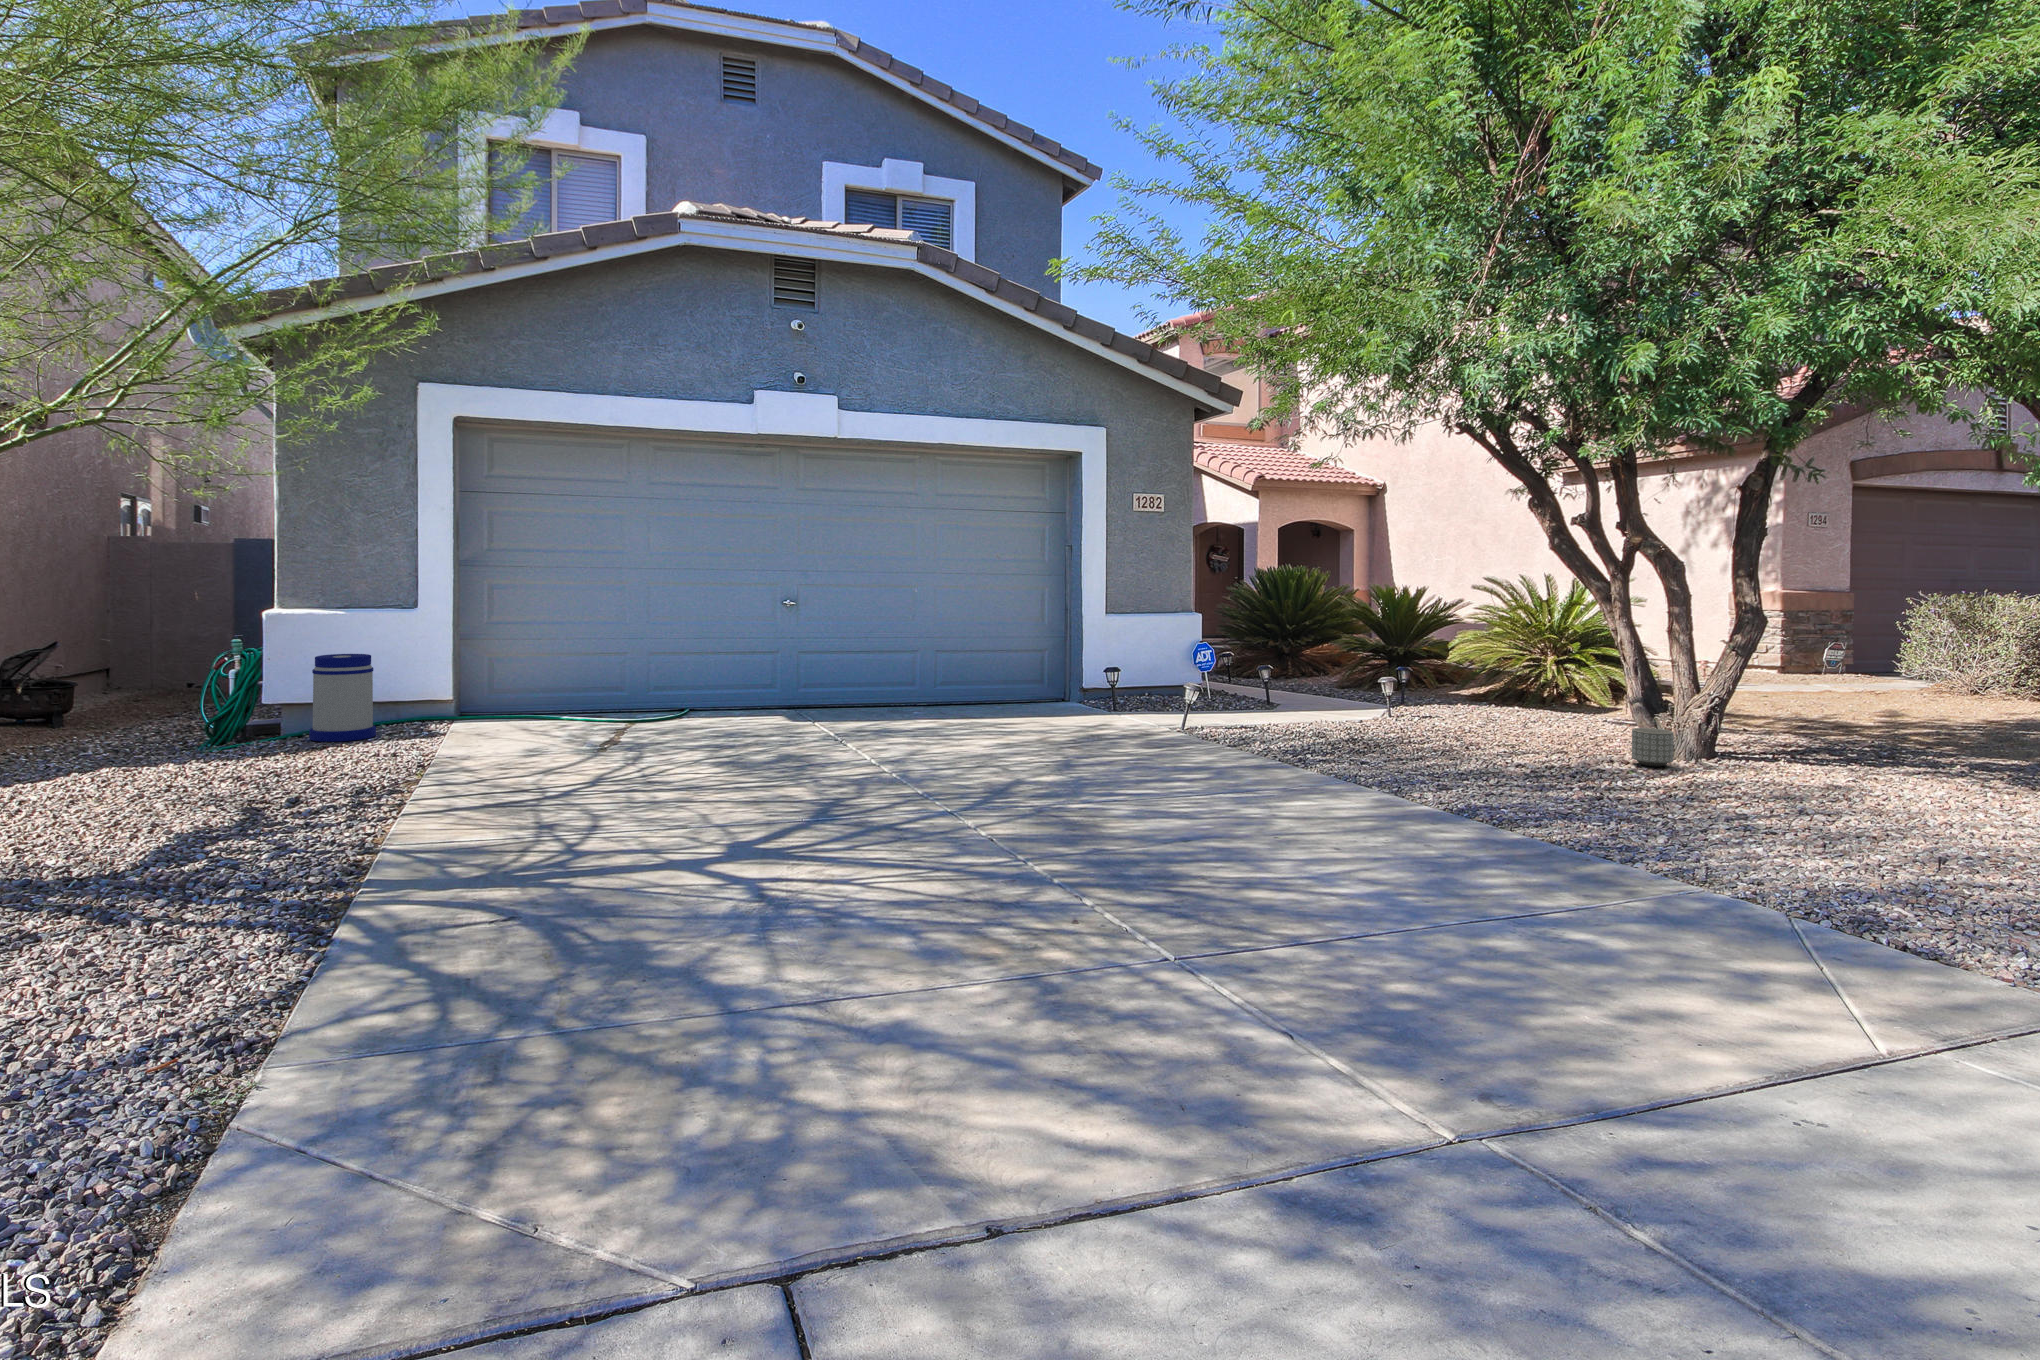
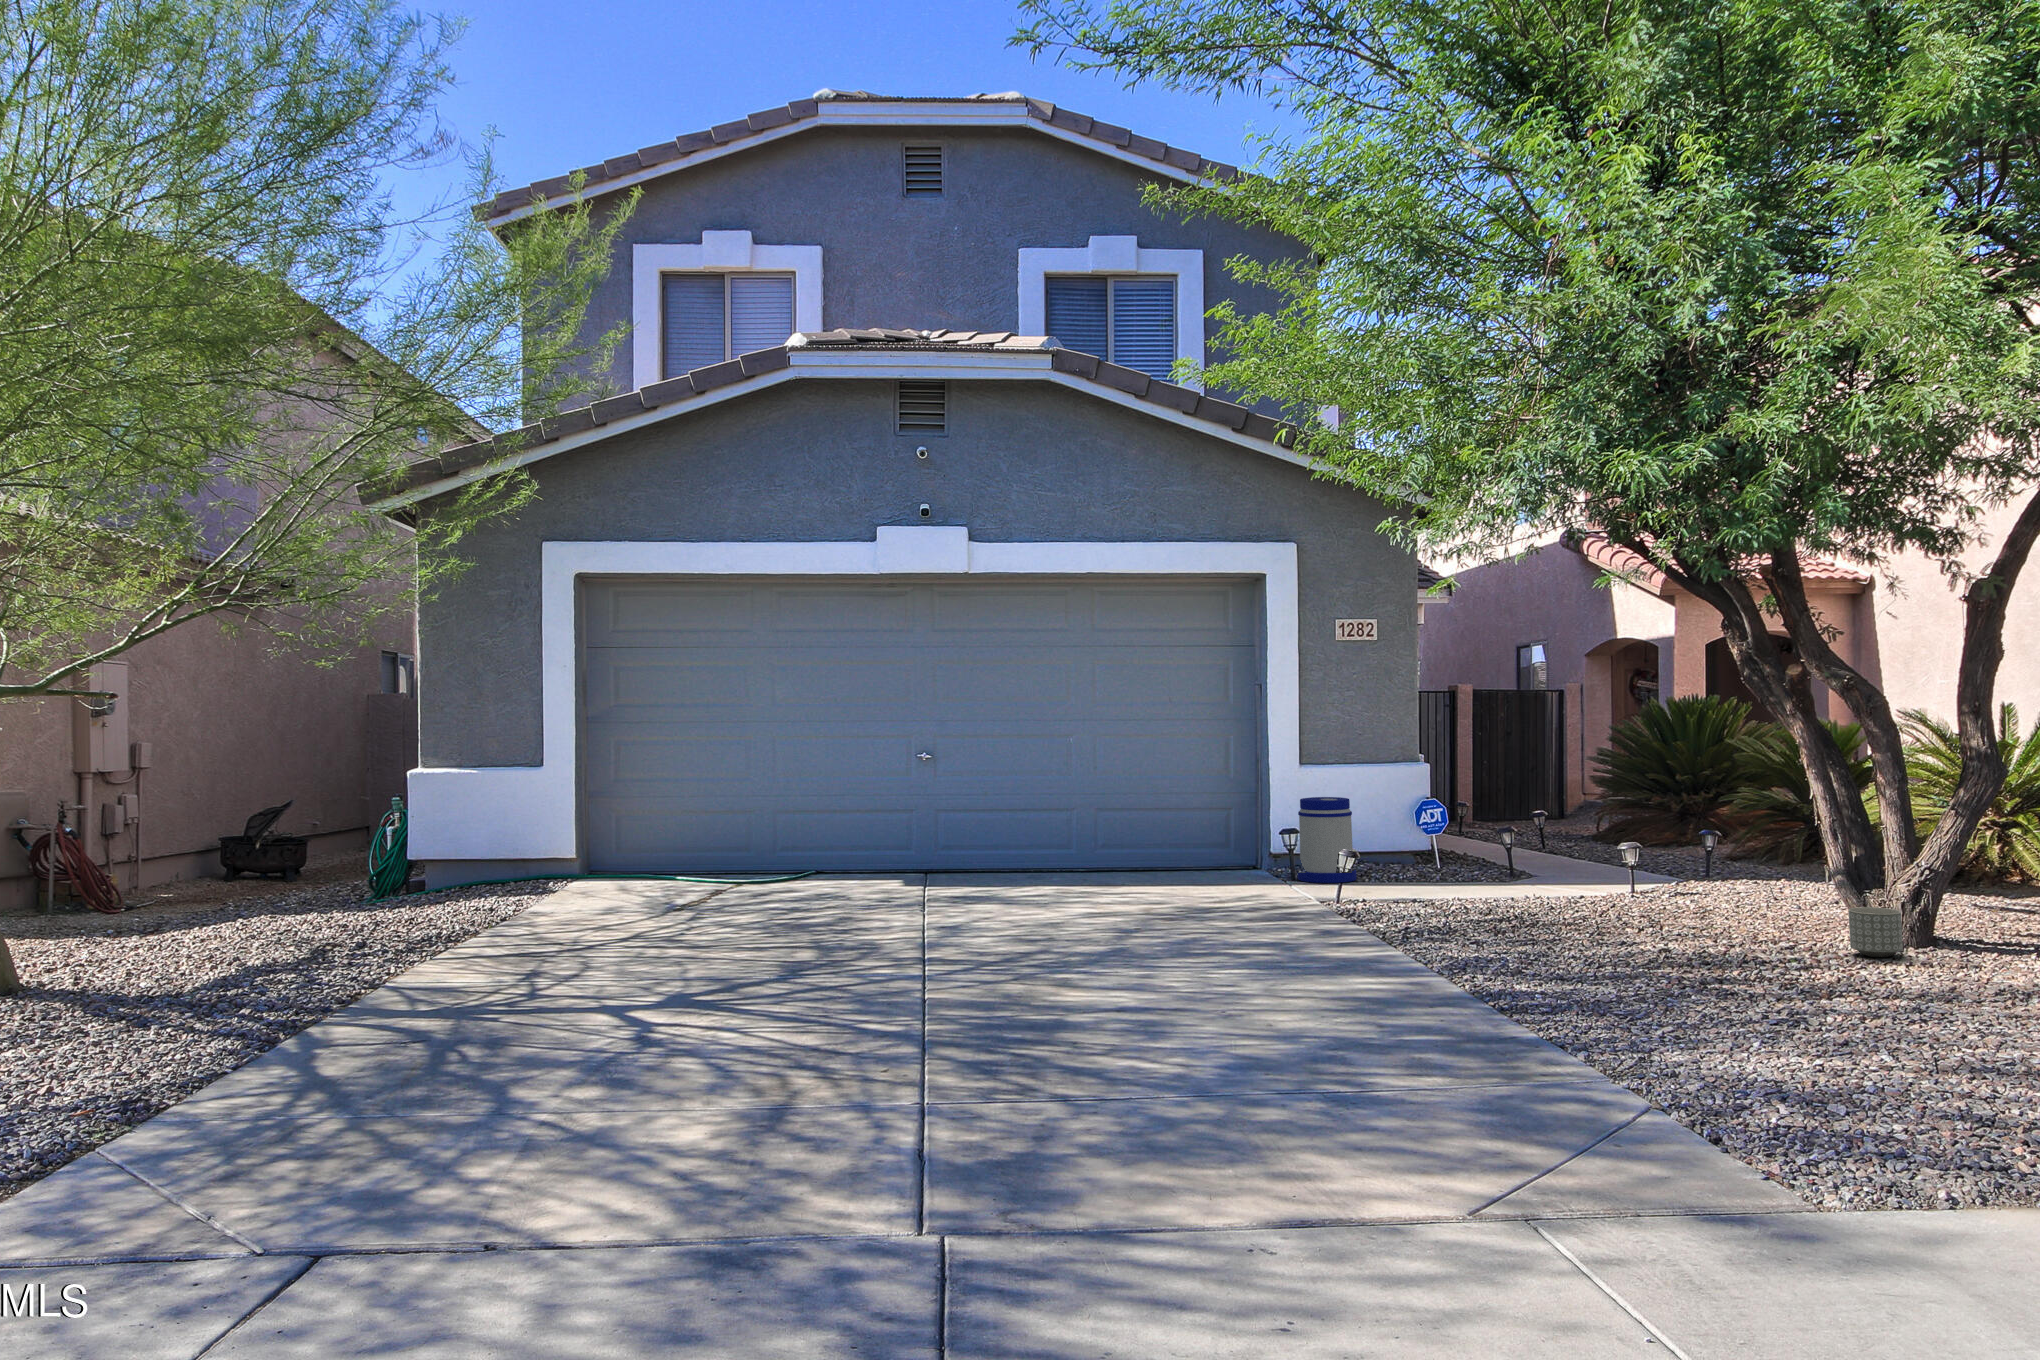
trash can: present [309,654,376,742] -> present [1298,797,1357,883]

